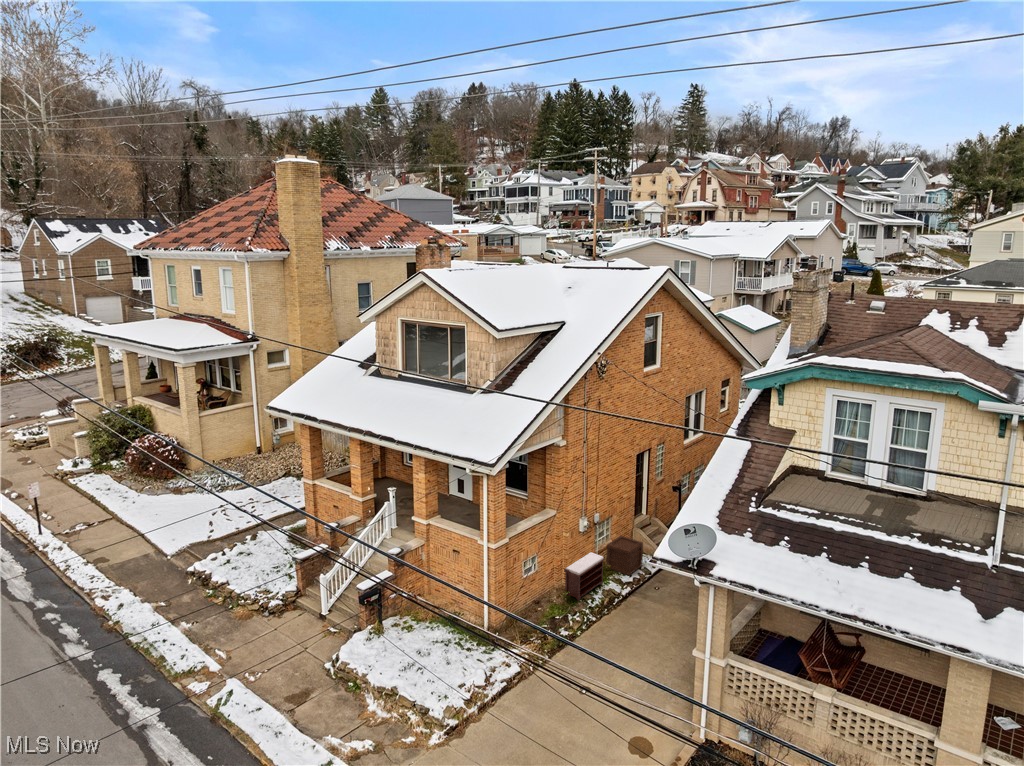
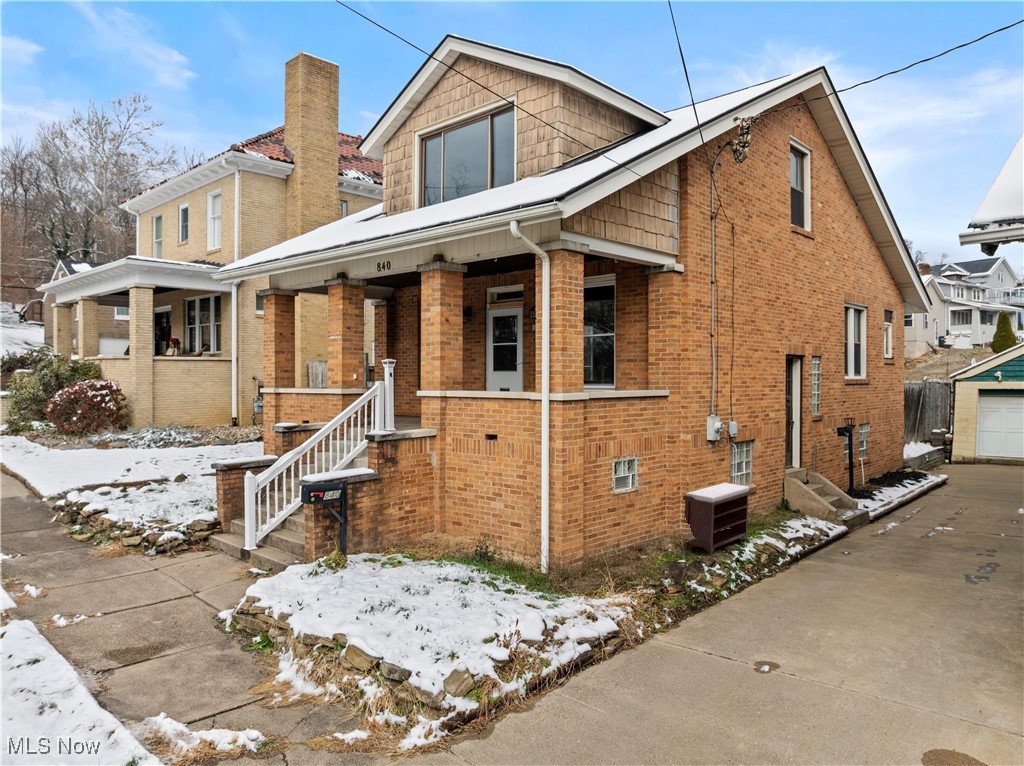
wooden crate: present [606,536,643,575] -> none [745,477,809,535]

